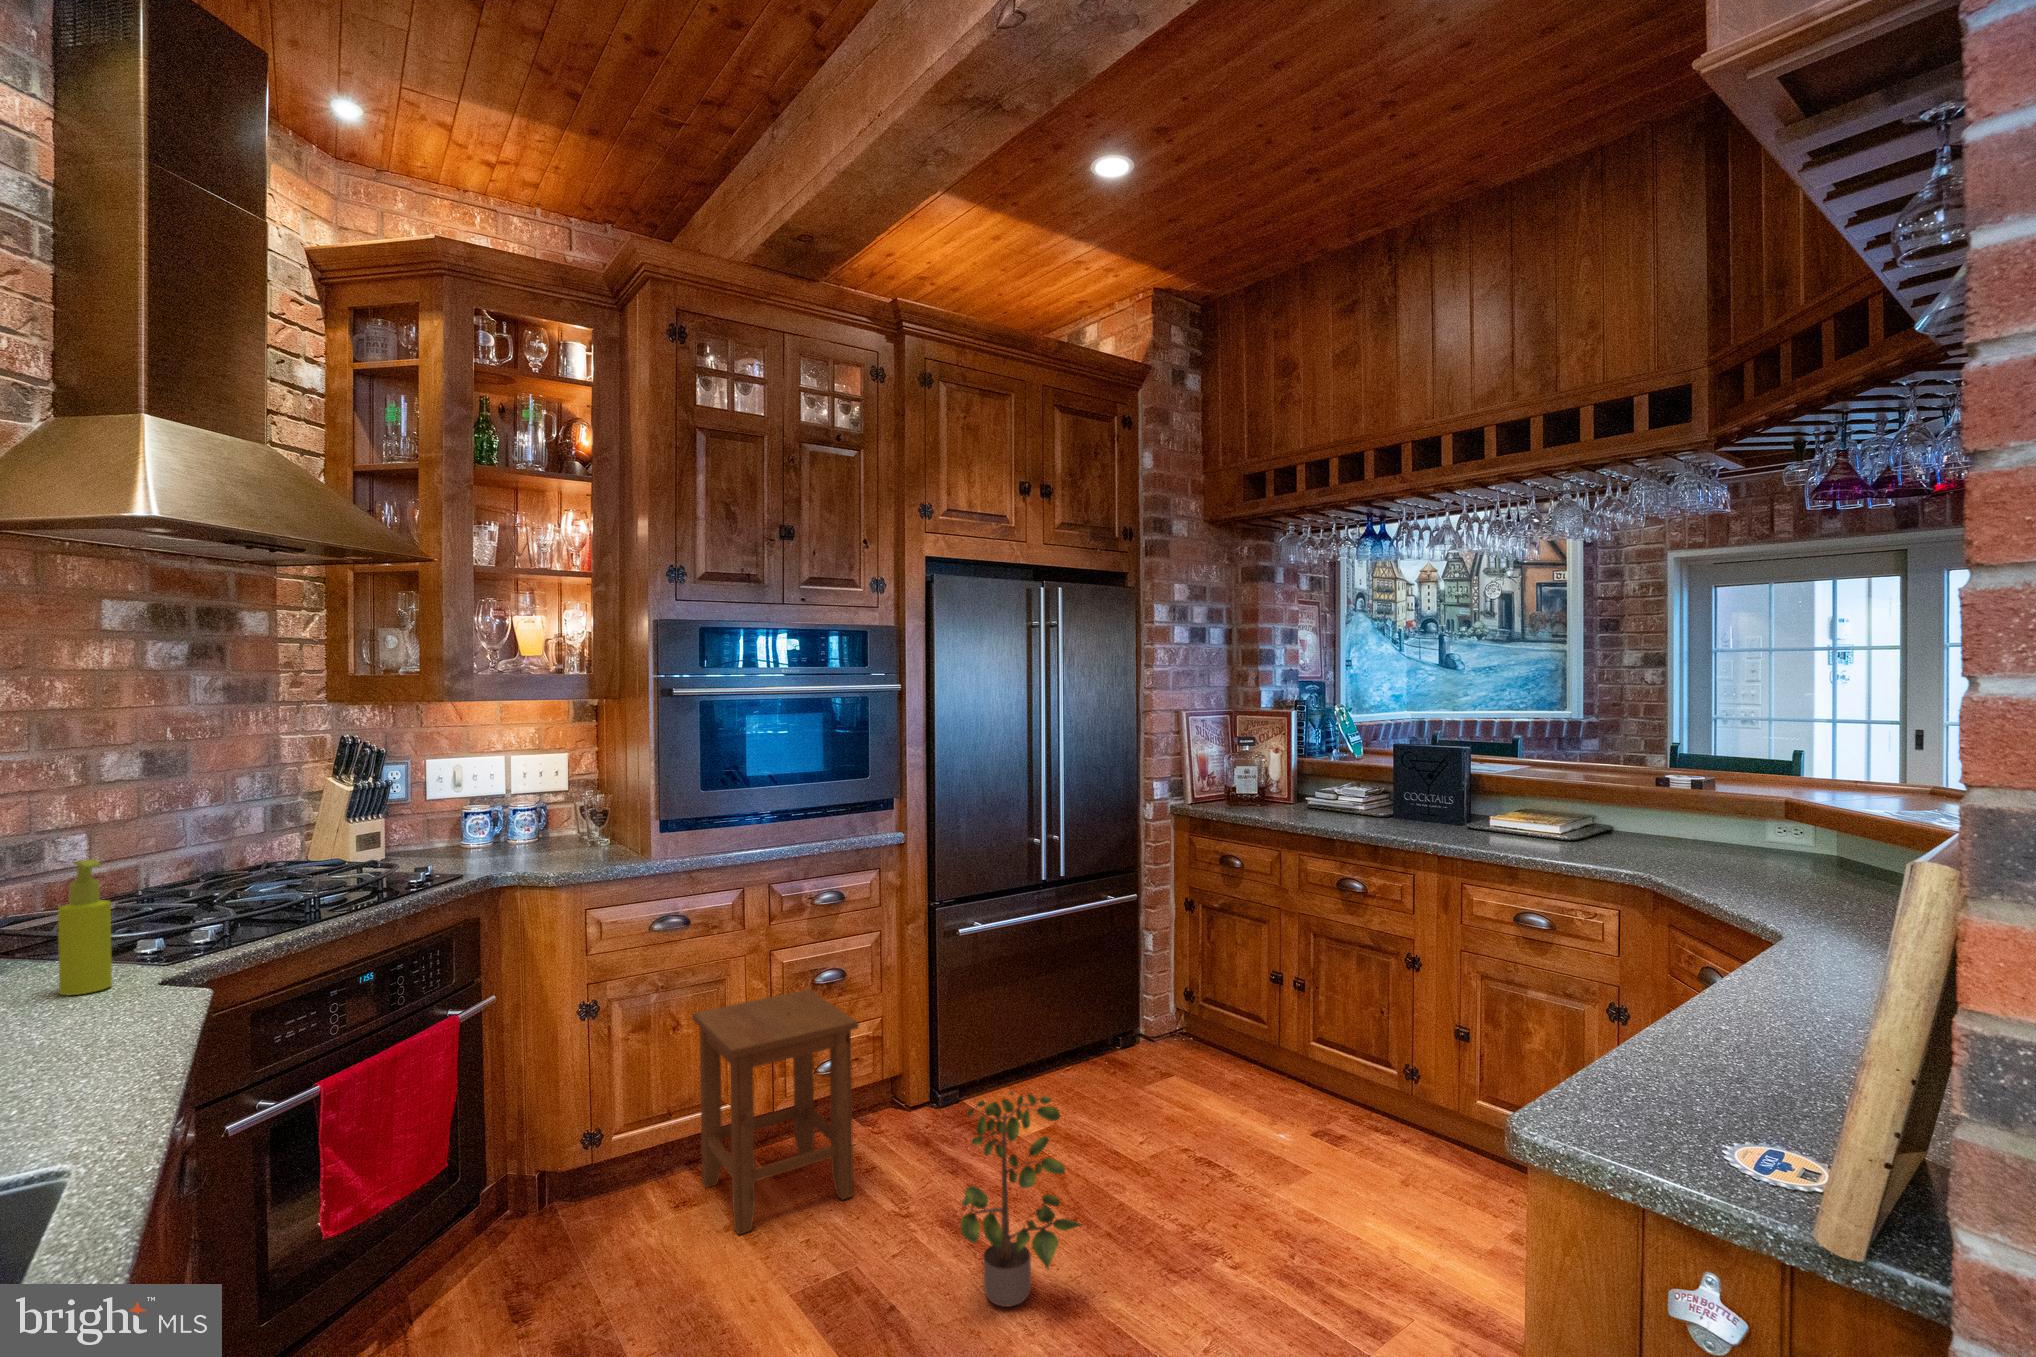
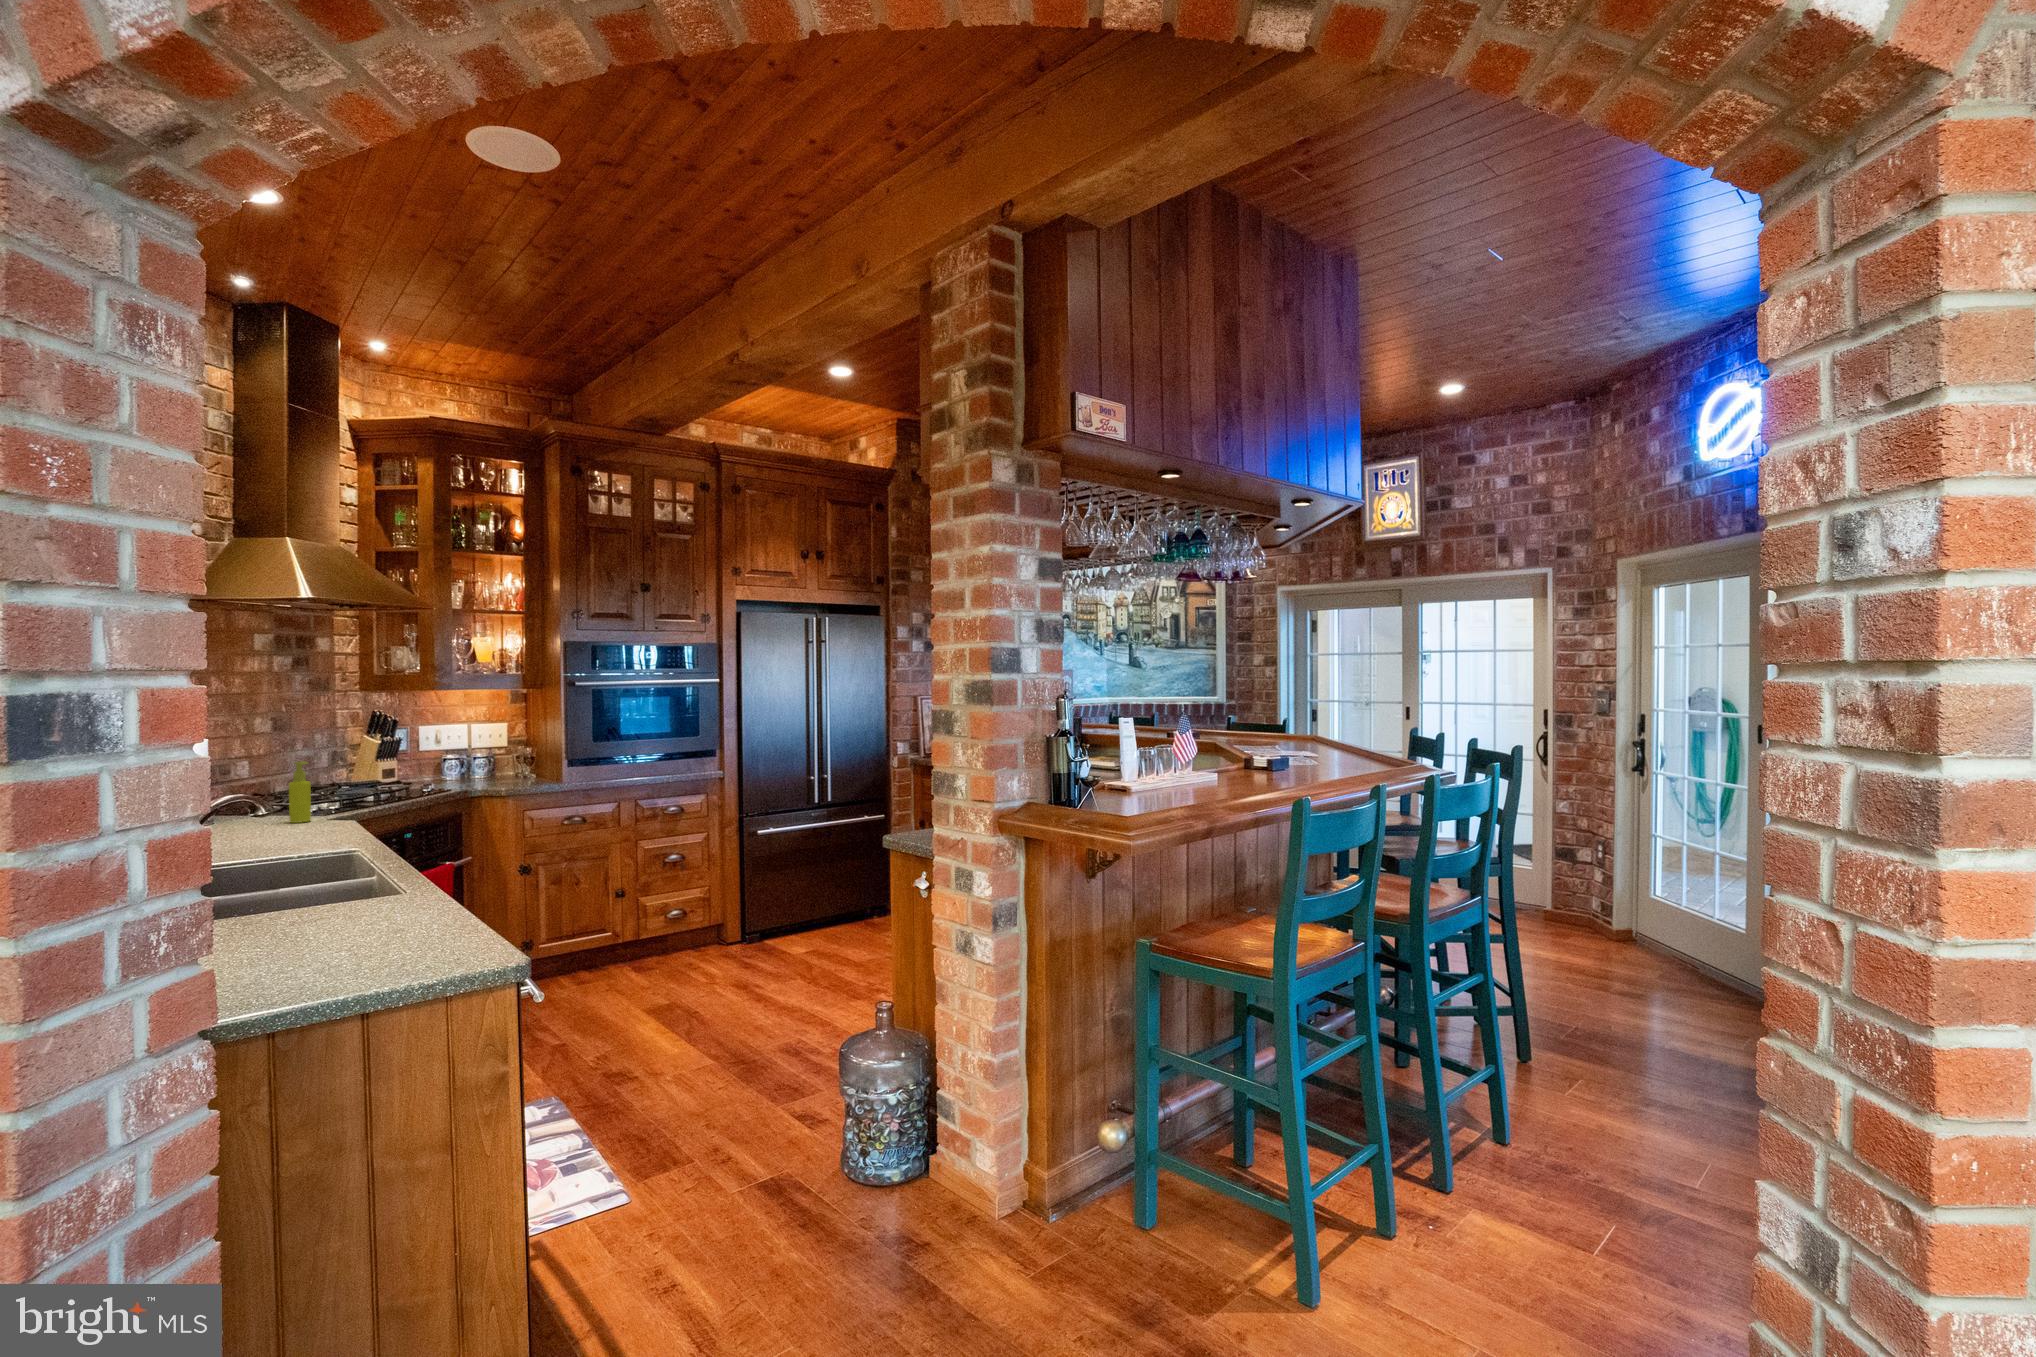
stool: present [692,990,859,1234] -> none [589,863,689,988]
potted plant: present [961,1092,1081,1307] -> none [737,891,805,1004]

